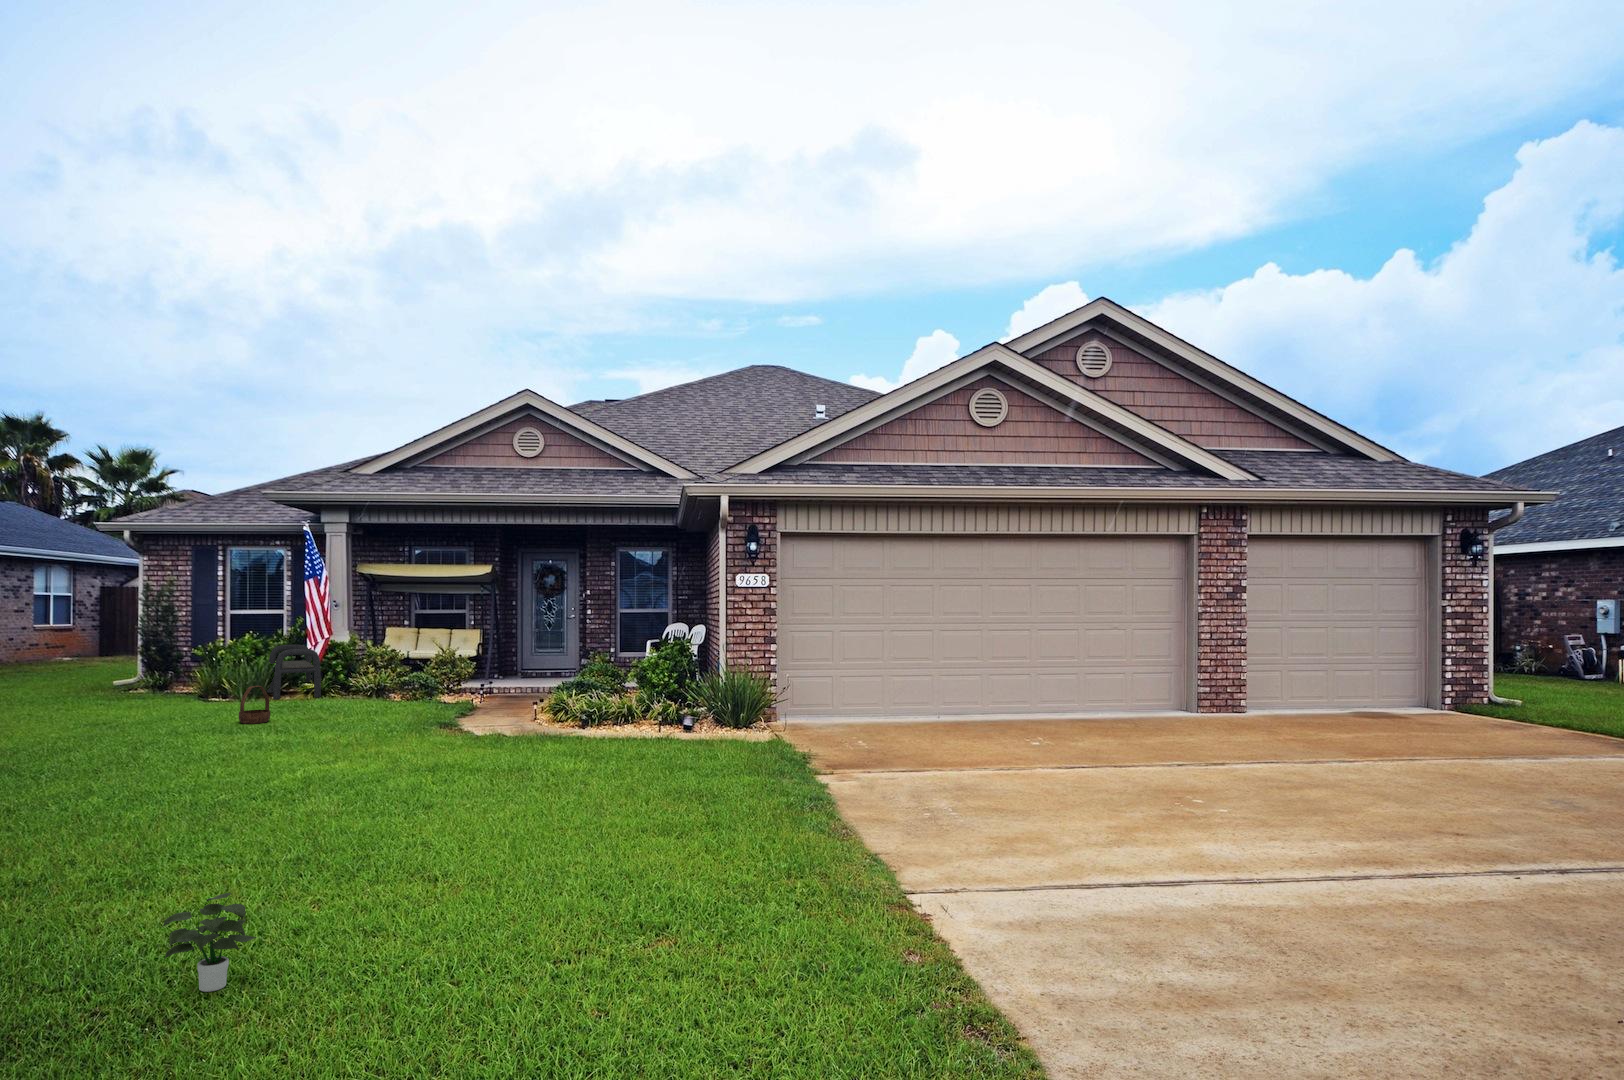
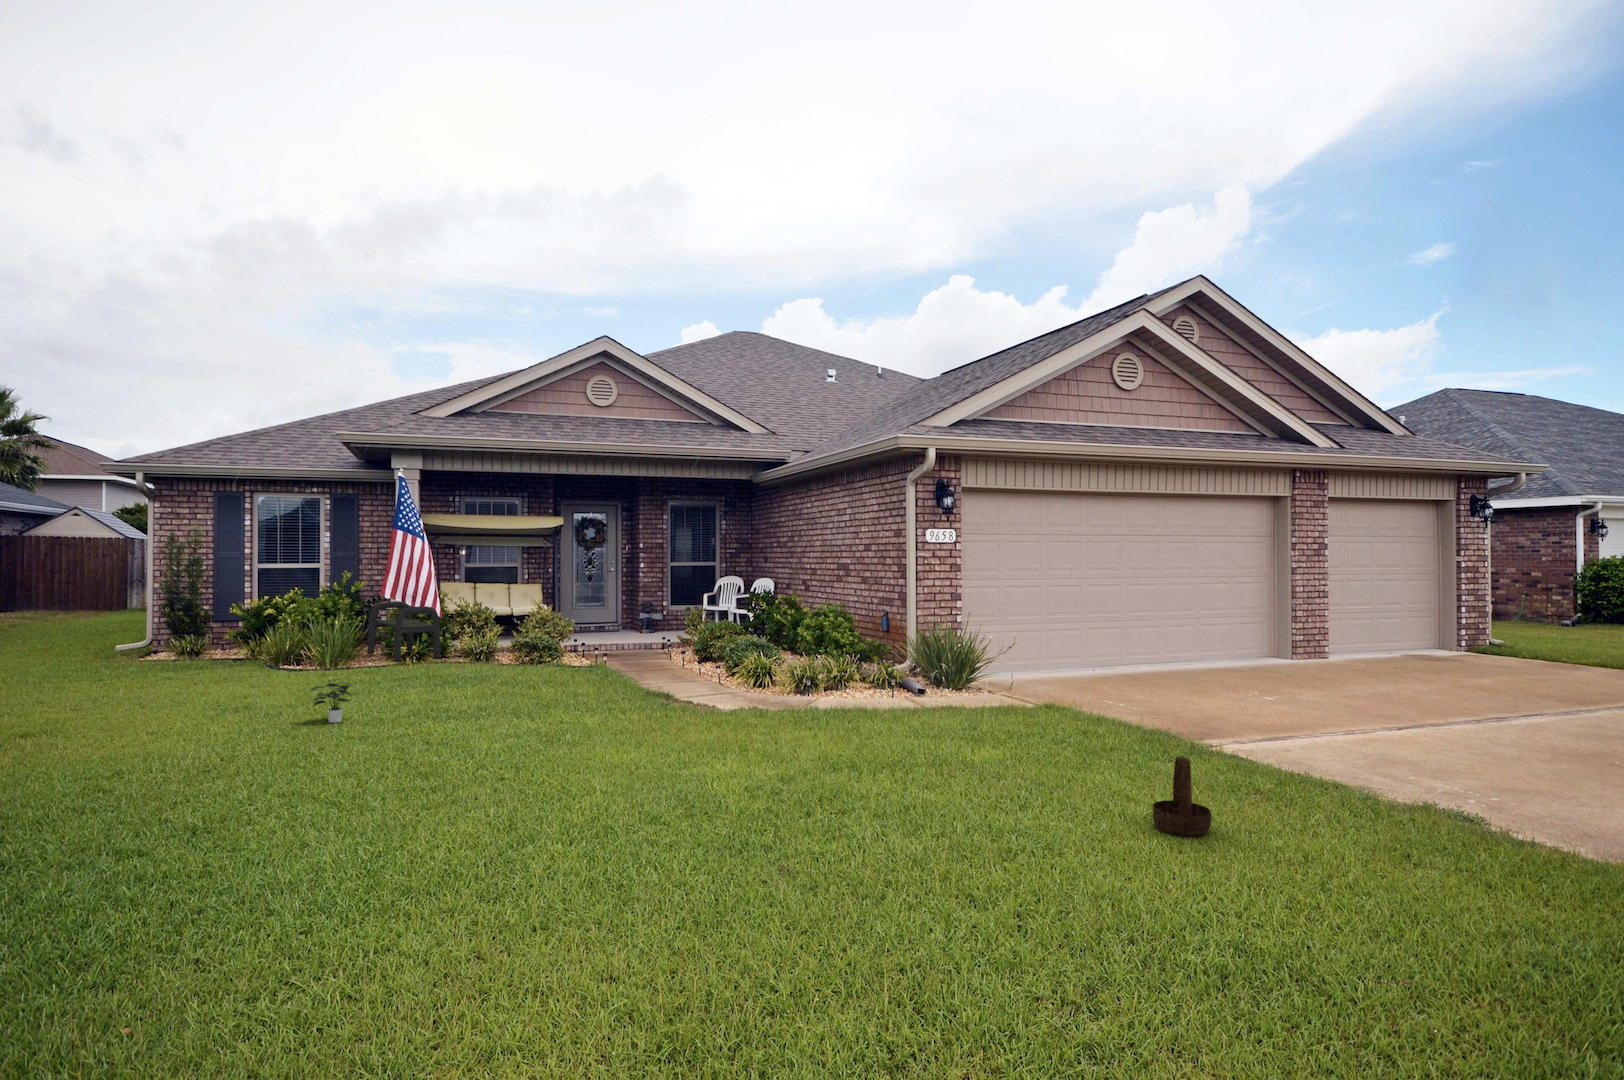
basket: present [239,686,270,724] -> present [1153,757,1211,836]
potted plant: present [162,893,257,992] -> present [311,679,352,723]

